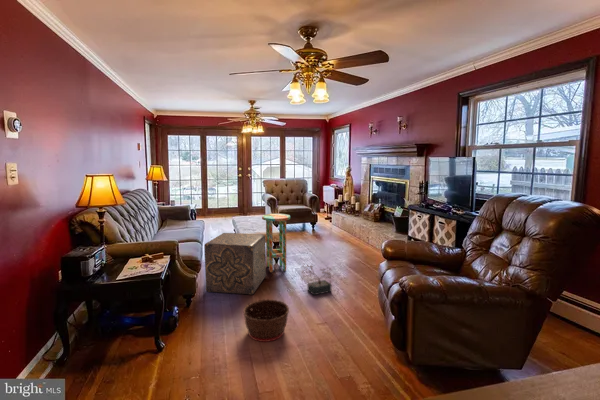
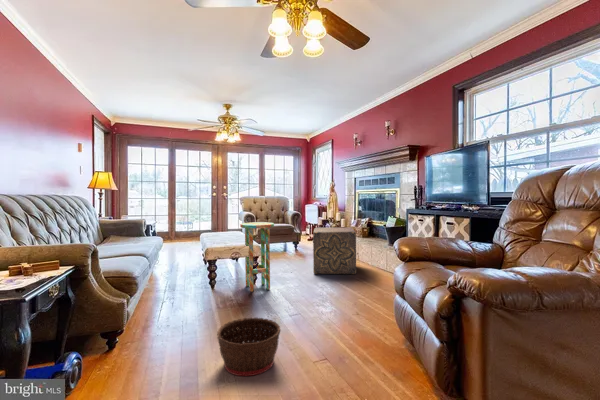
ottoman: present [204,233,266,294] -> present [313,227,356,274]
decorative plant: present [302,265,332,295] -> none [291,275,331,314]

